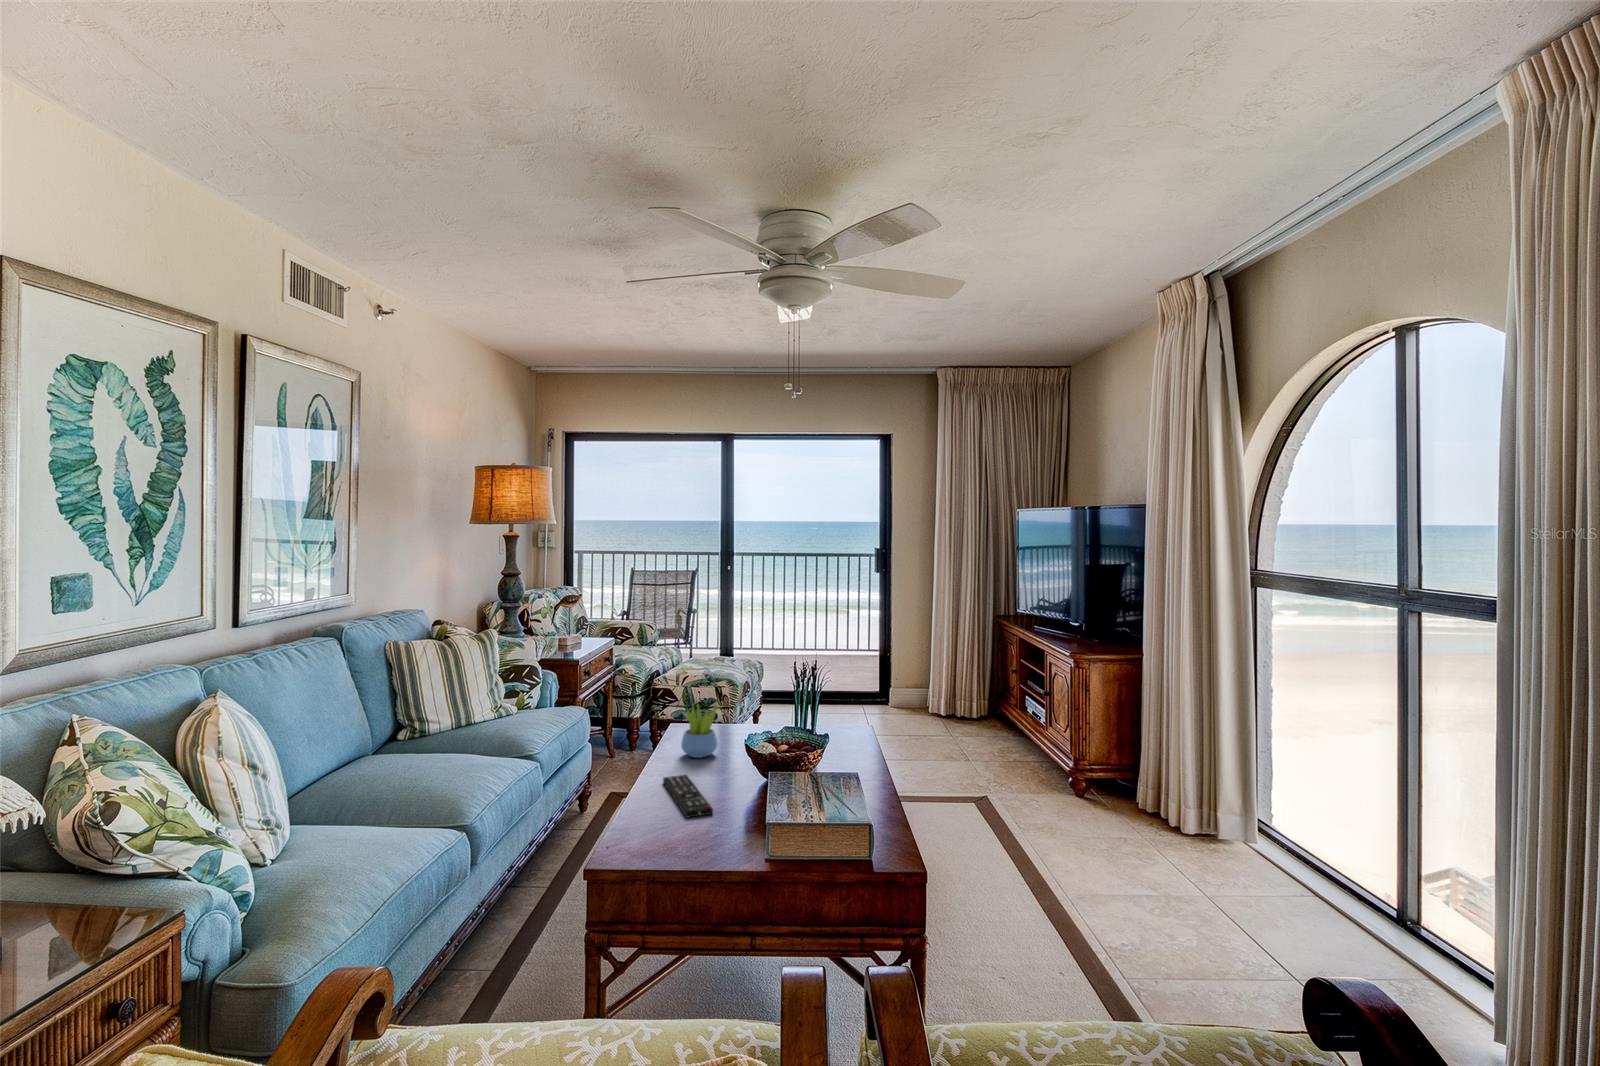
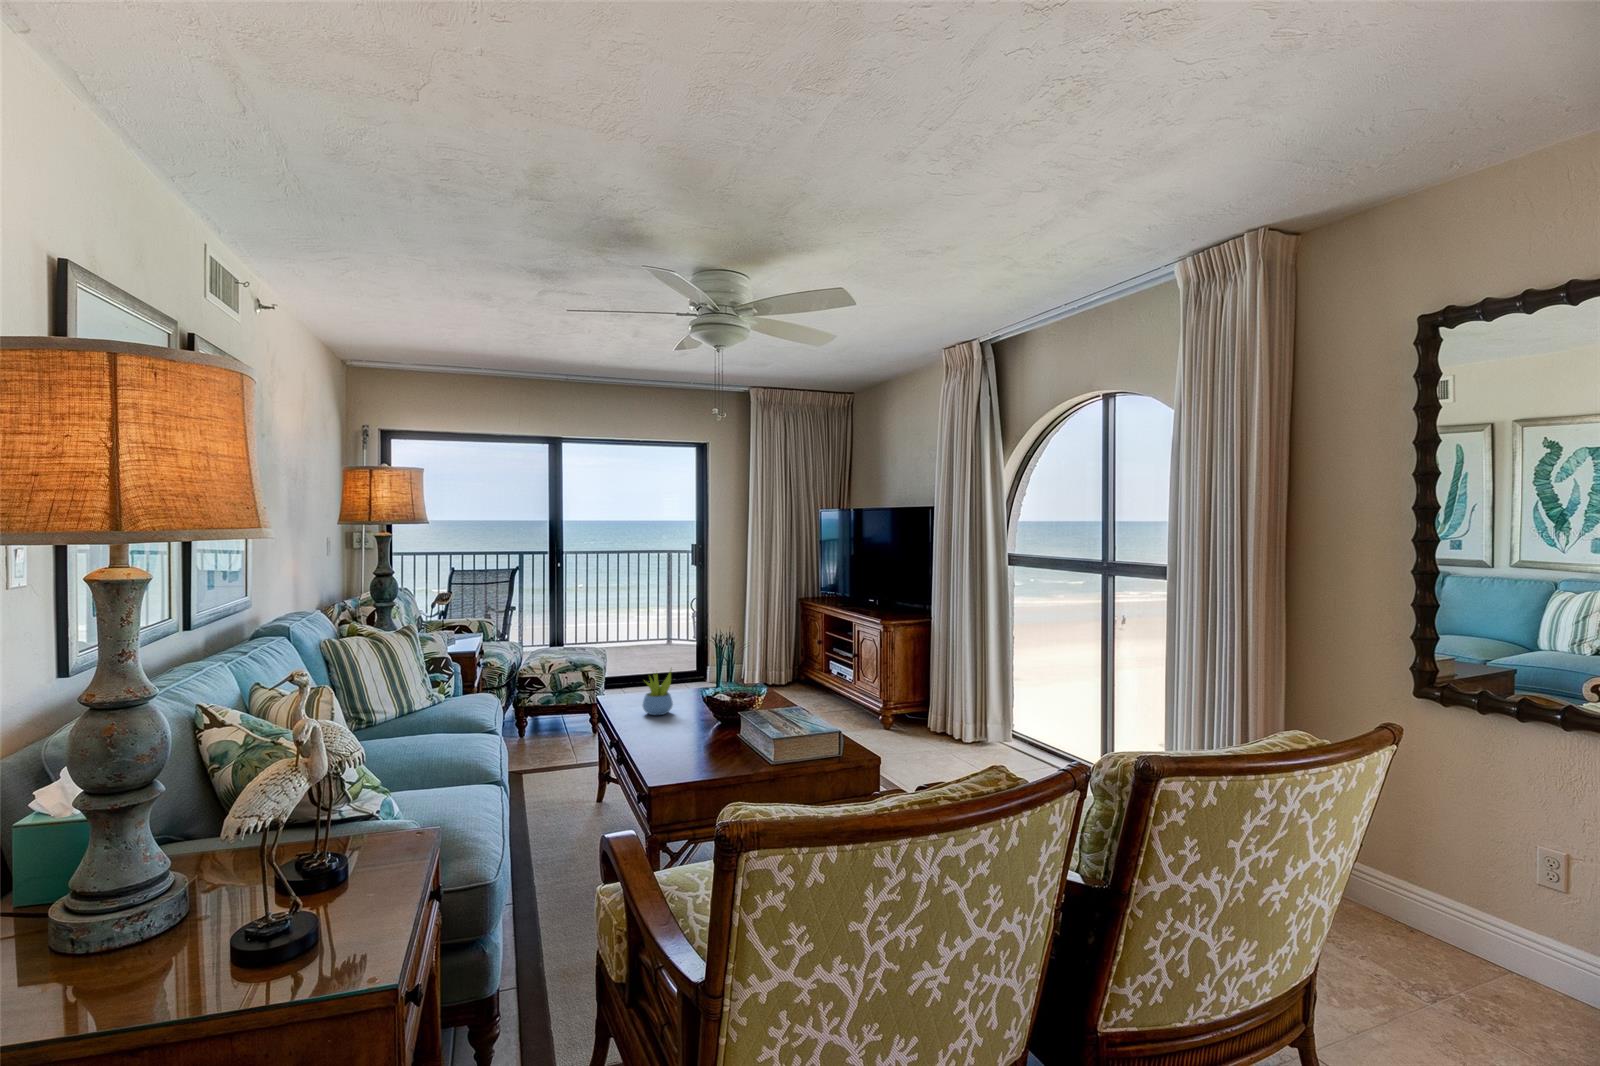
remote control: present [663,775,713,817] -> none [654,725,719,751]

